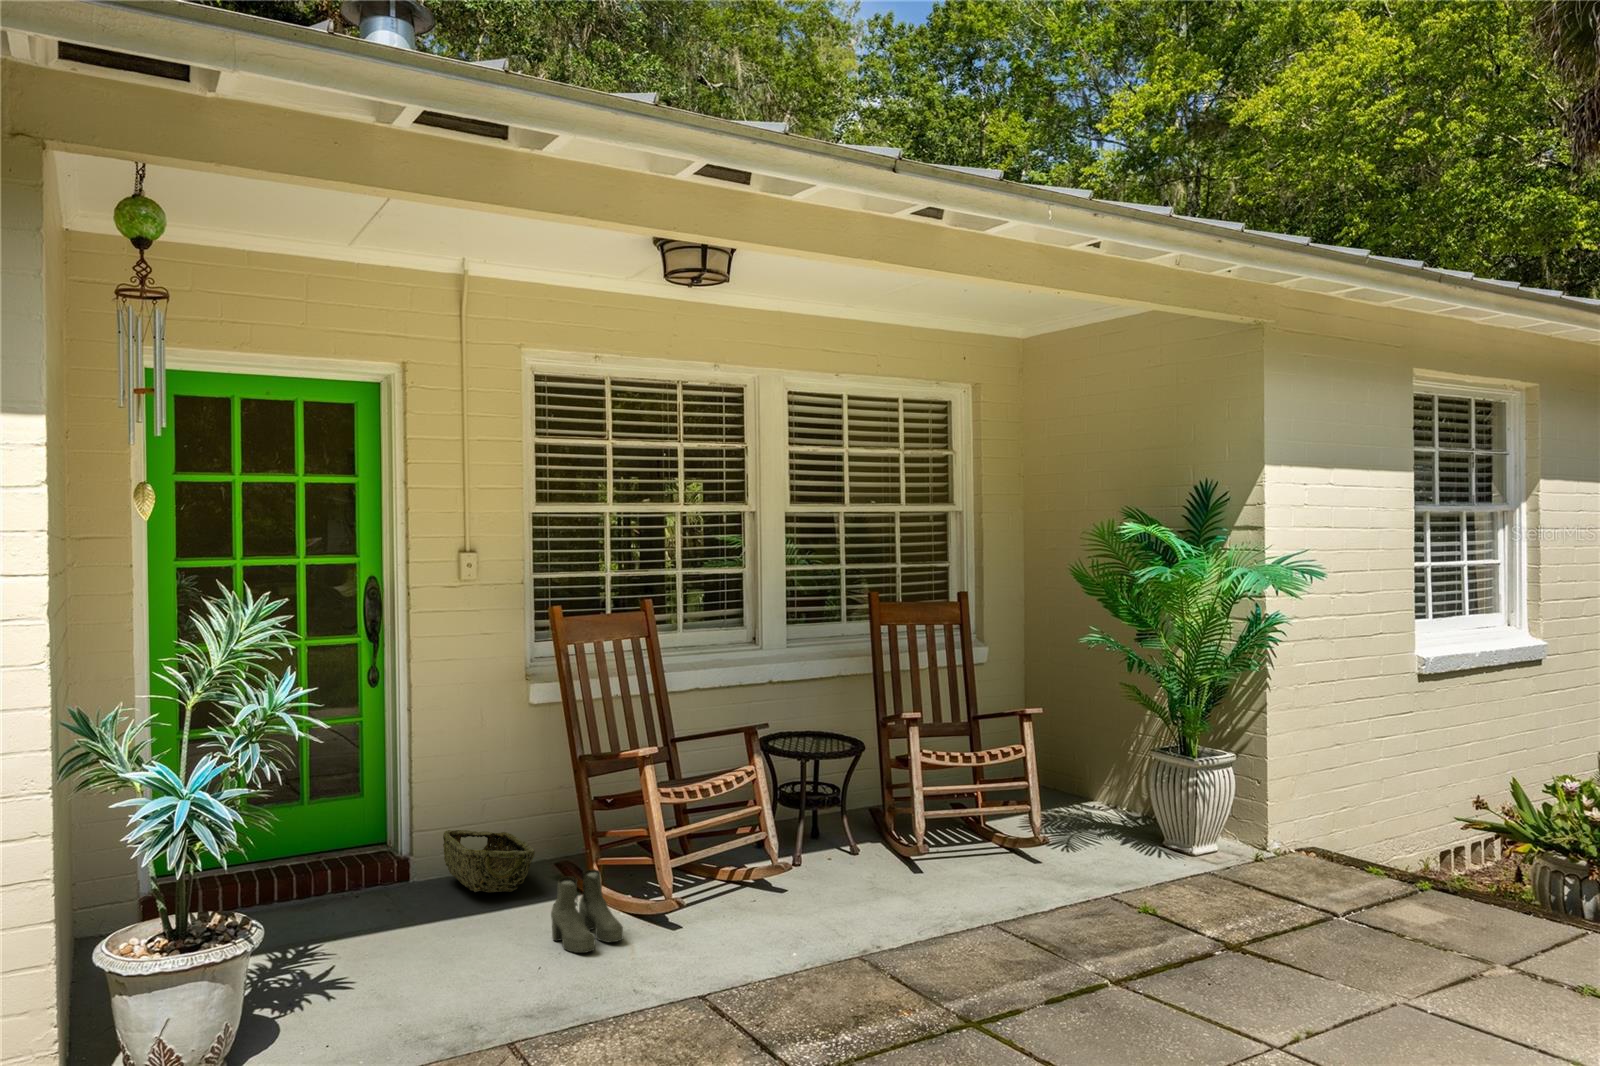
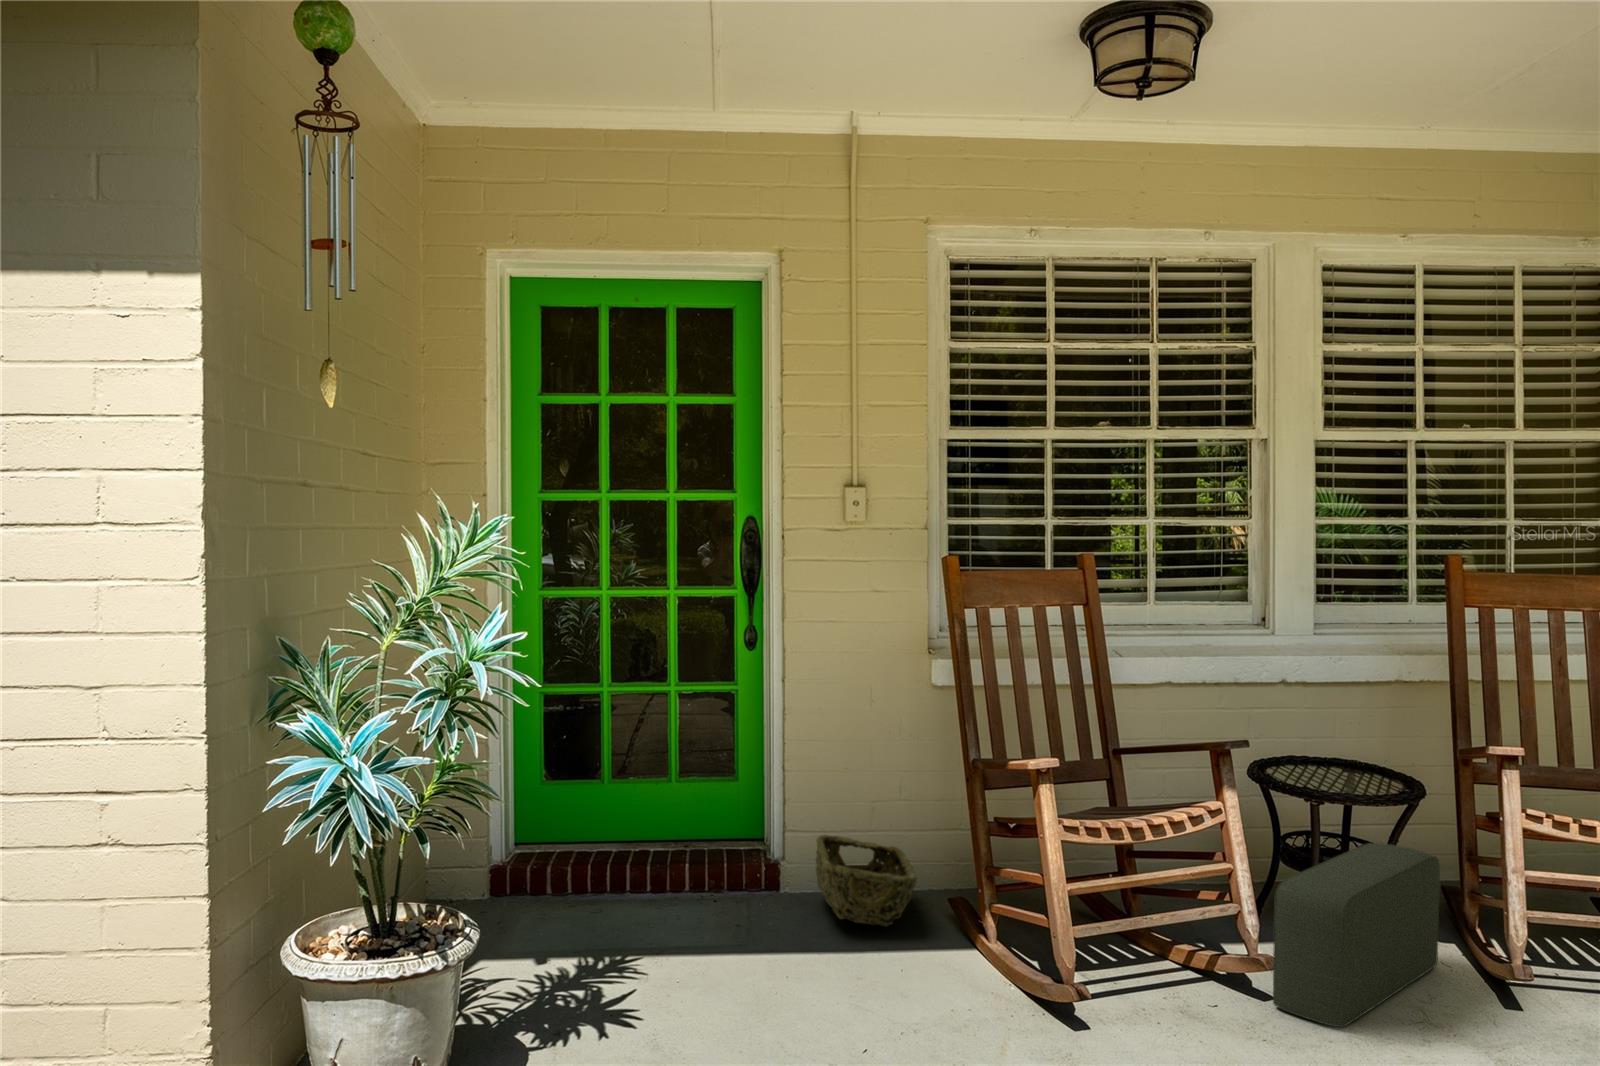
pouf: none [789,783,875,900] -> present [1273,843,1440,1027]
boots: present [551,869,623,953] -> none [904,918,998,1037]

